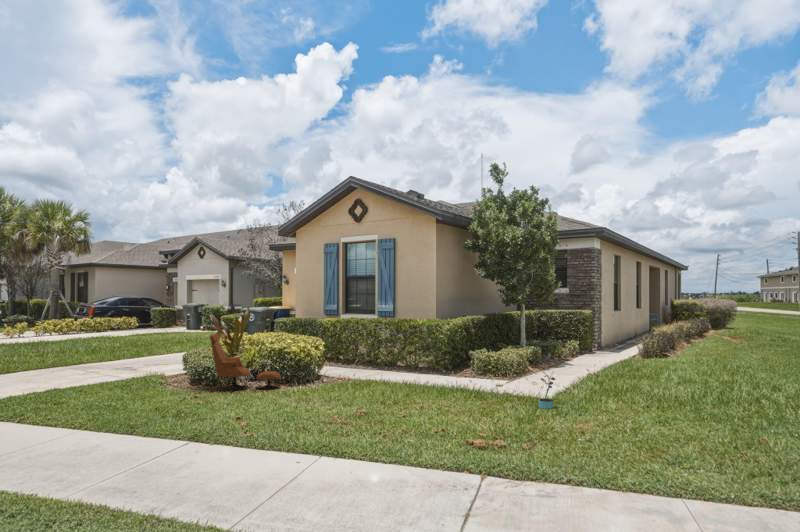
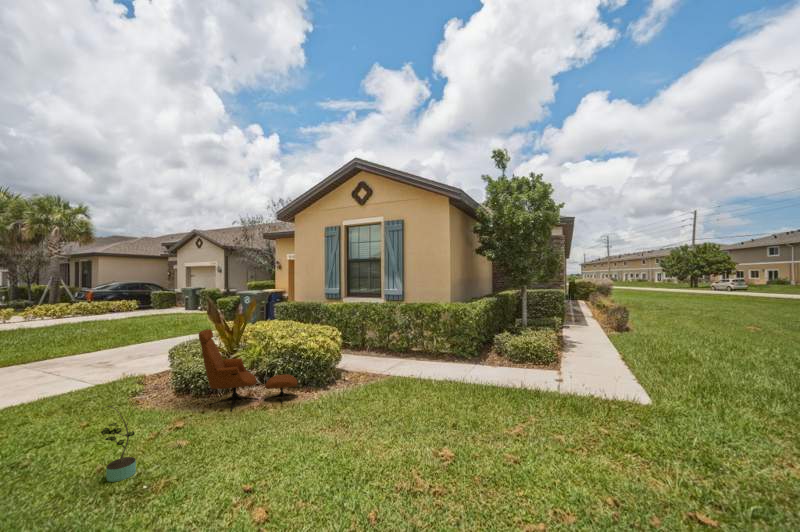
potted plant: present [535,363,556,409] -> present [101,396,141,482]

